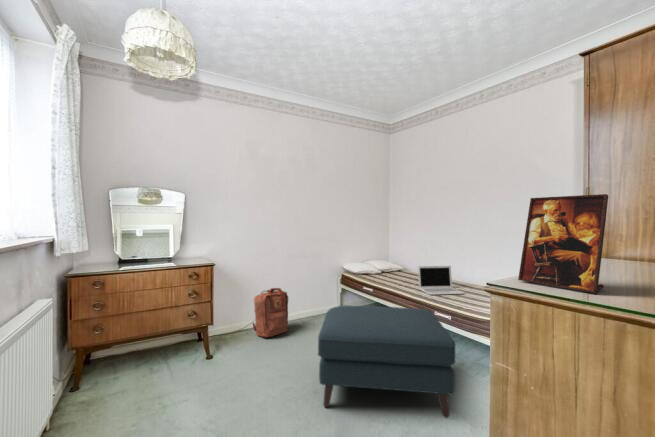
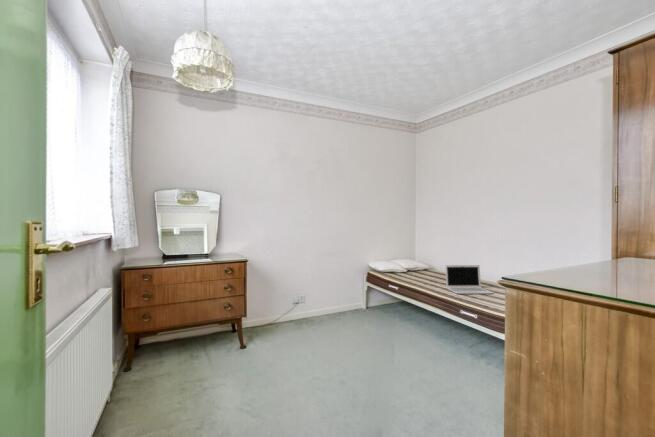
picture frame: present [518,194,608,294] -> none [535,196,621,289]
backpack: present [253,288,288,338] -> none [281,285,316,332]
ottoman: present [318,305,455,418] -> none [345,302,480,412]

